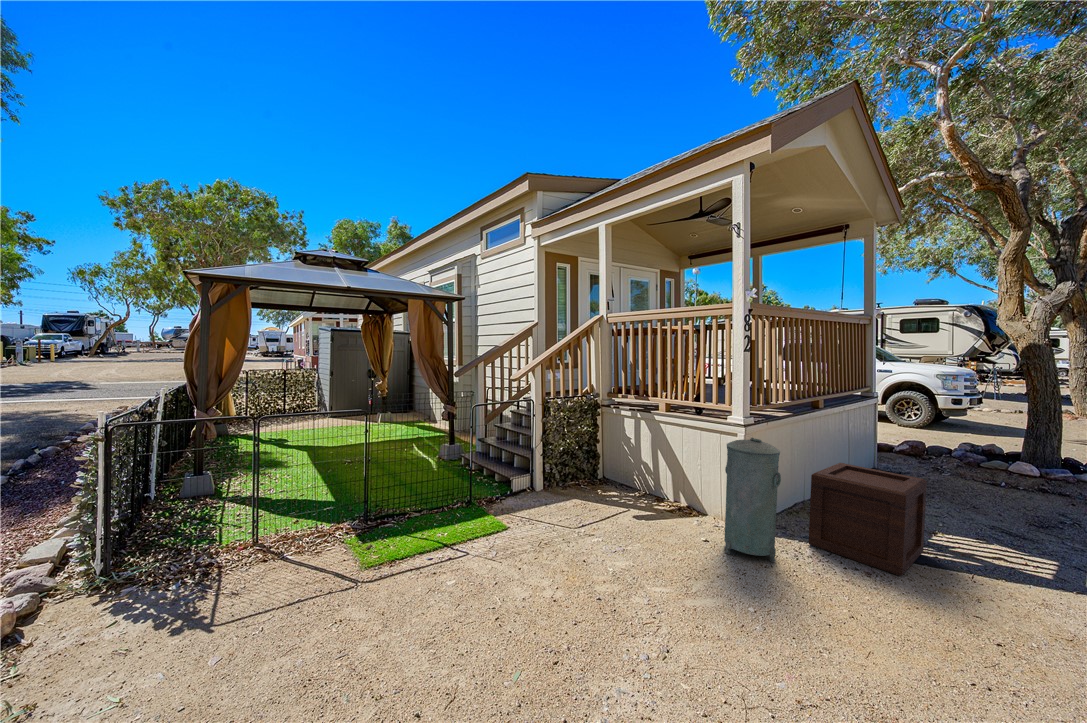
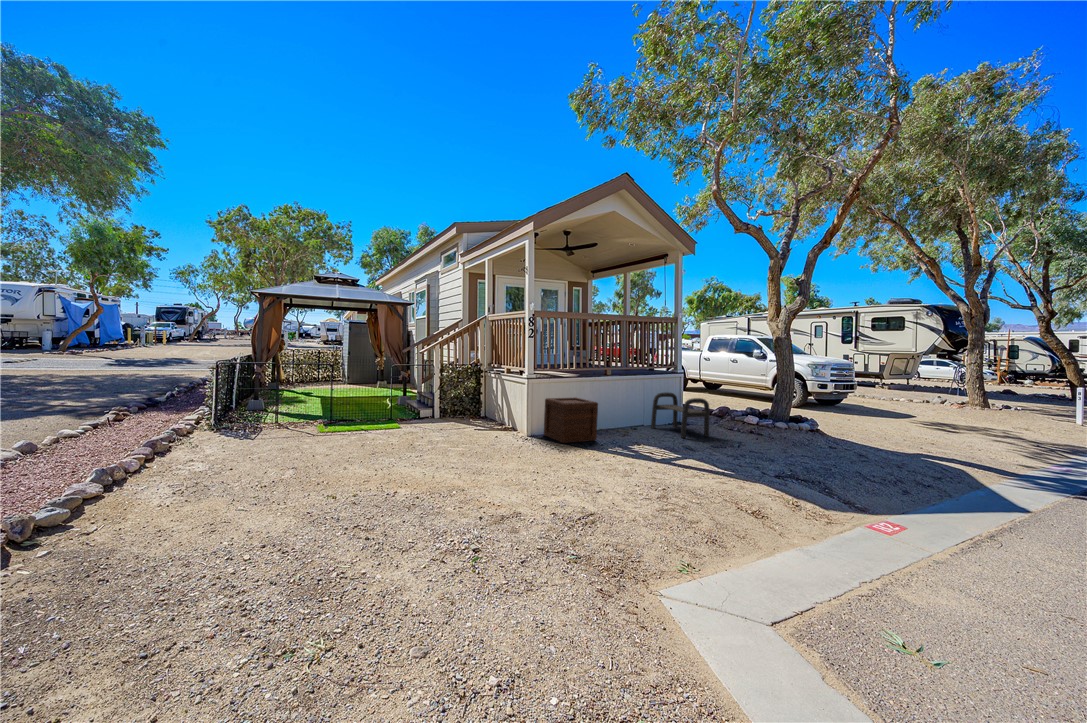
bench: none [893,435,1024,522] -> present [651,392,710,438]
trash can: present [724,438,781,562] -> none [495,378,521,437]

